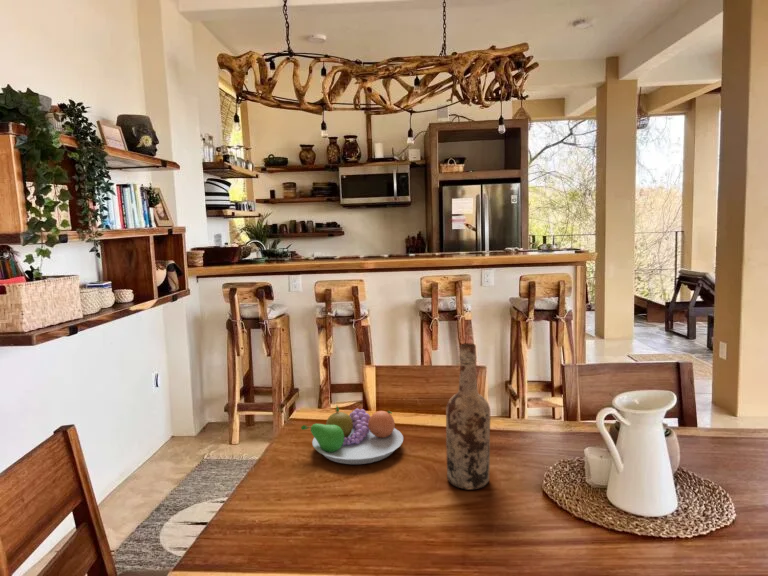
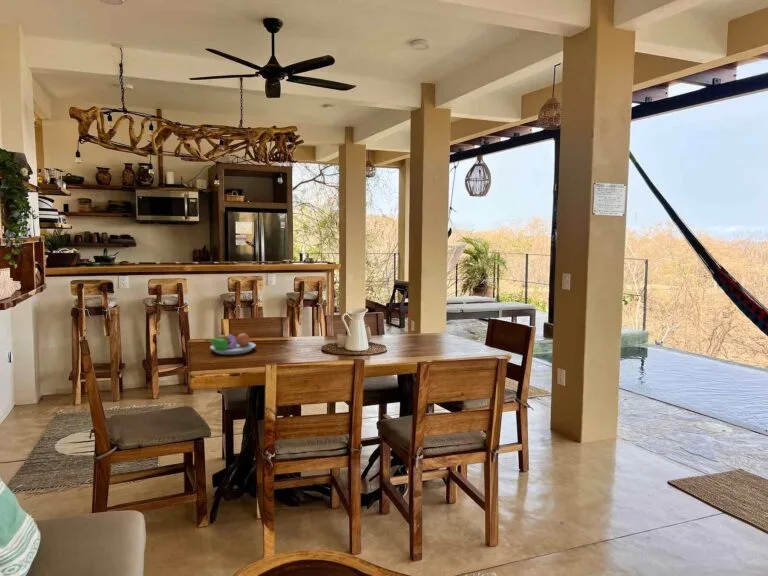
wine bottle: present [446,343,490,489] -> none [280,294,299,355]

